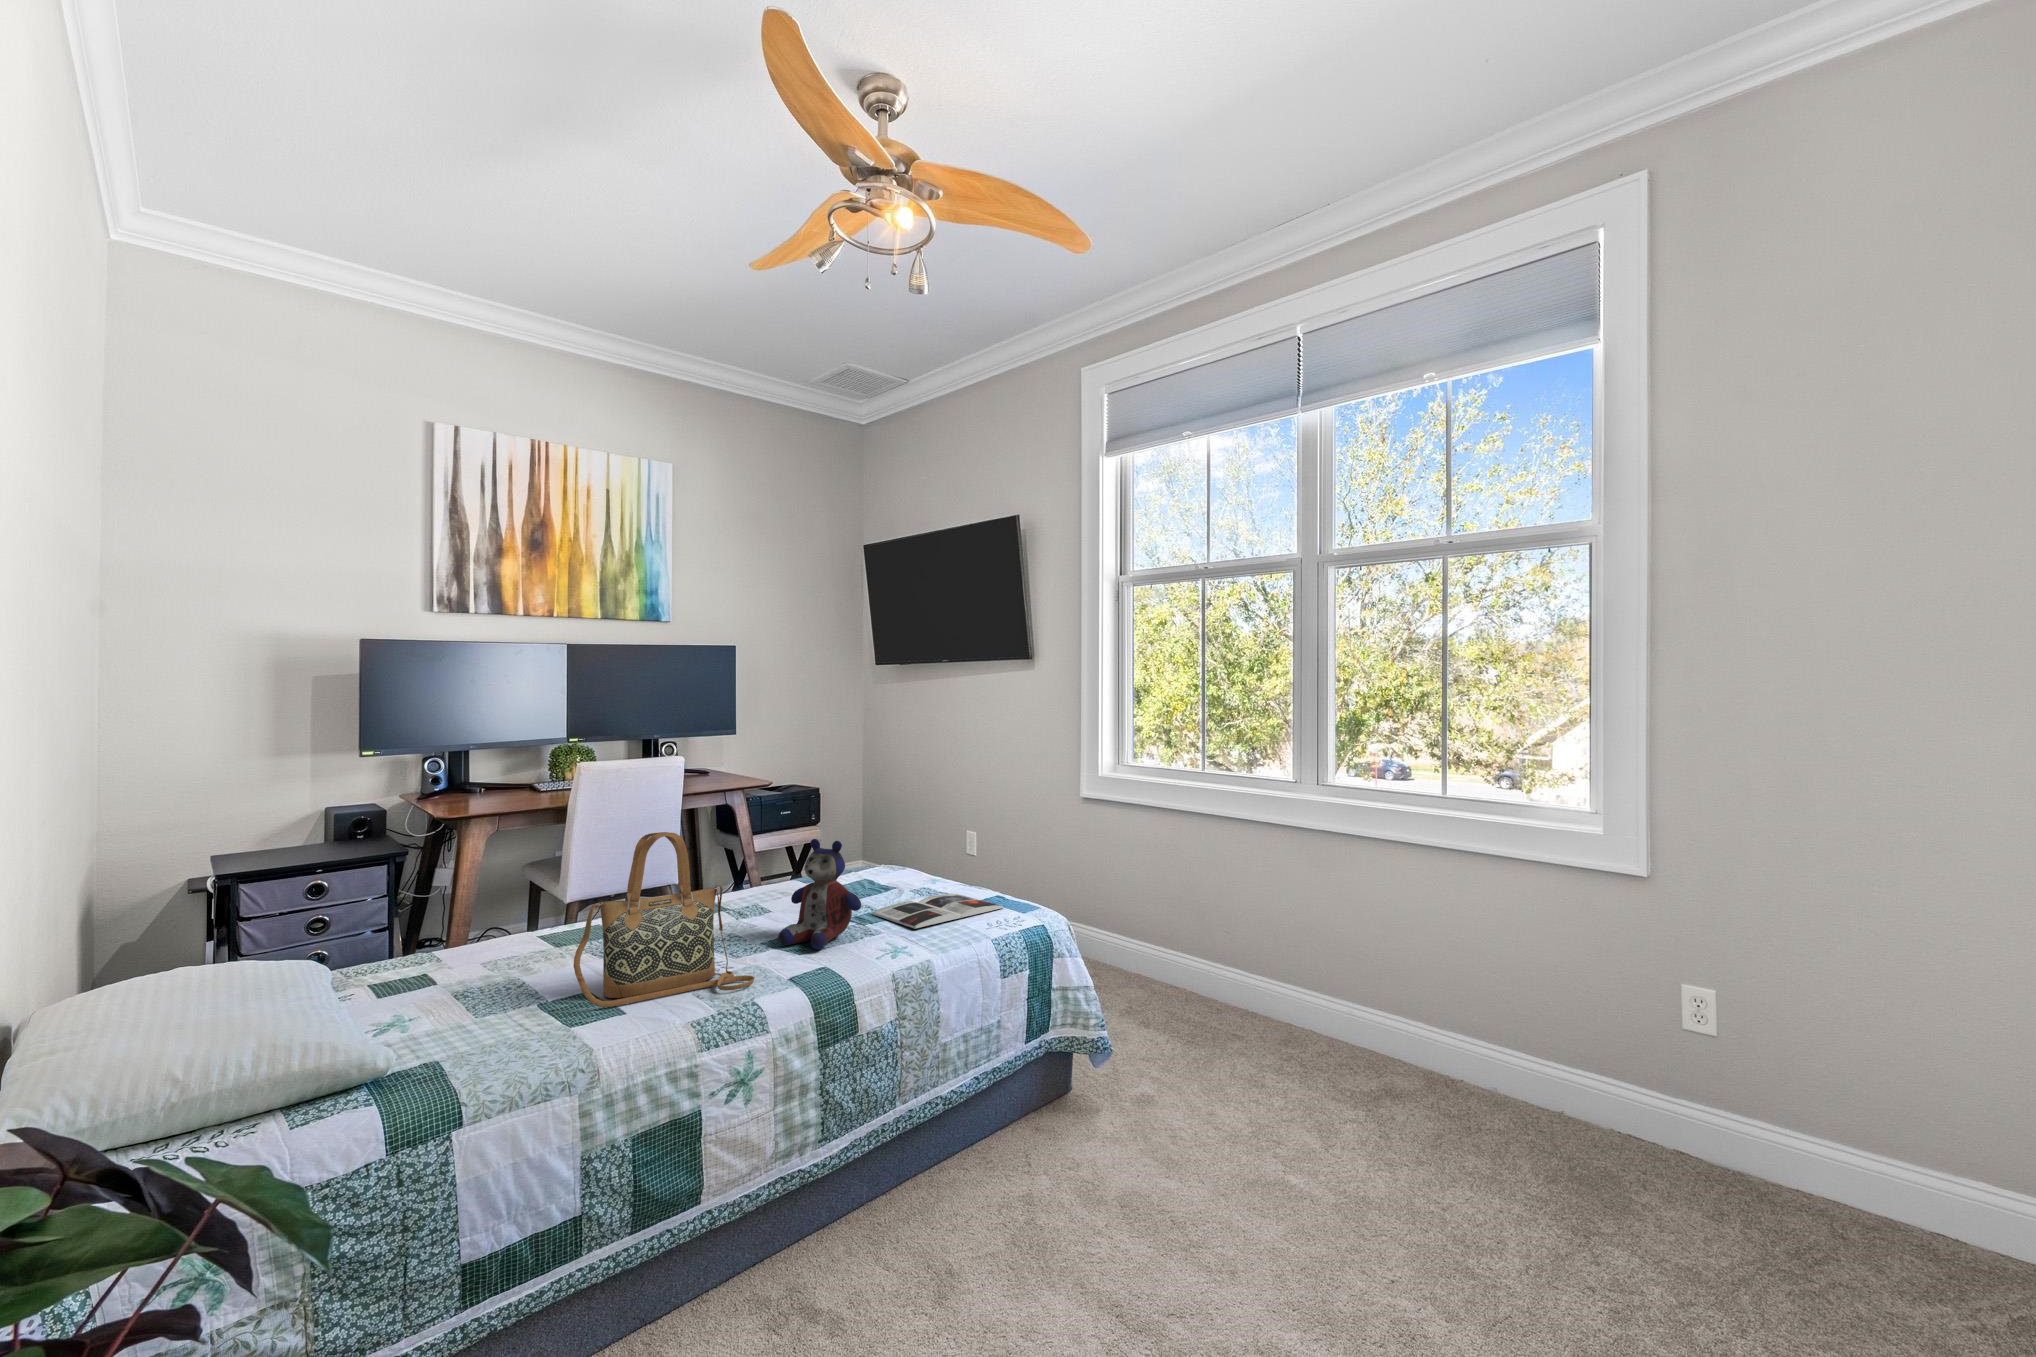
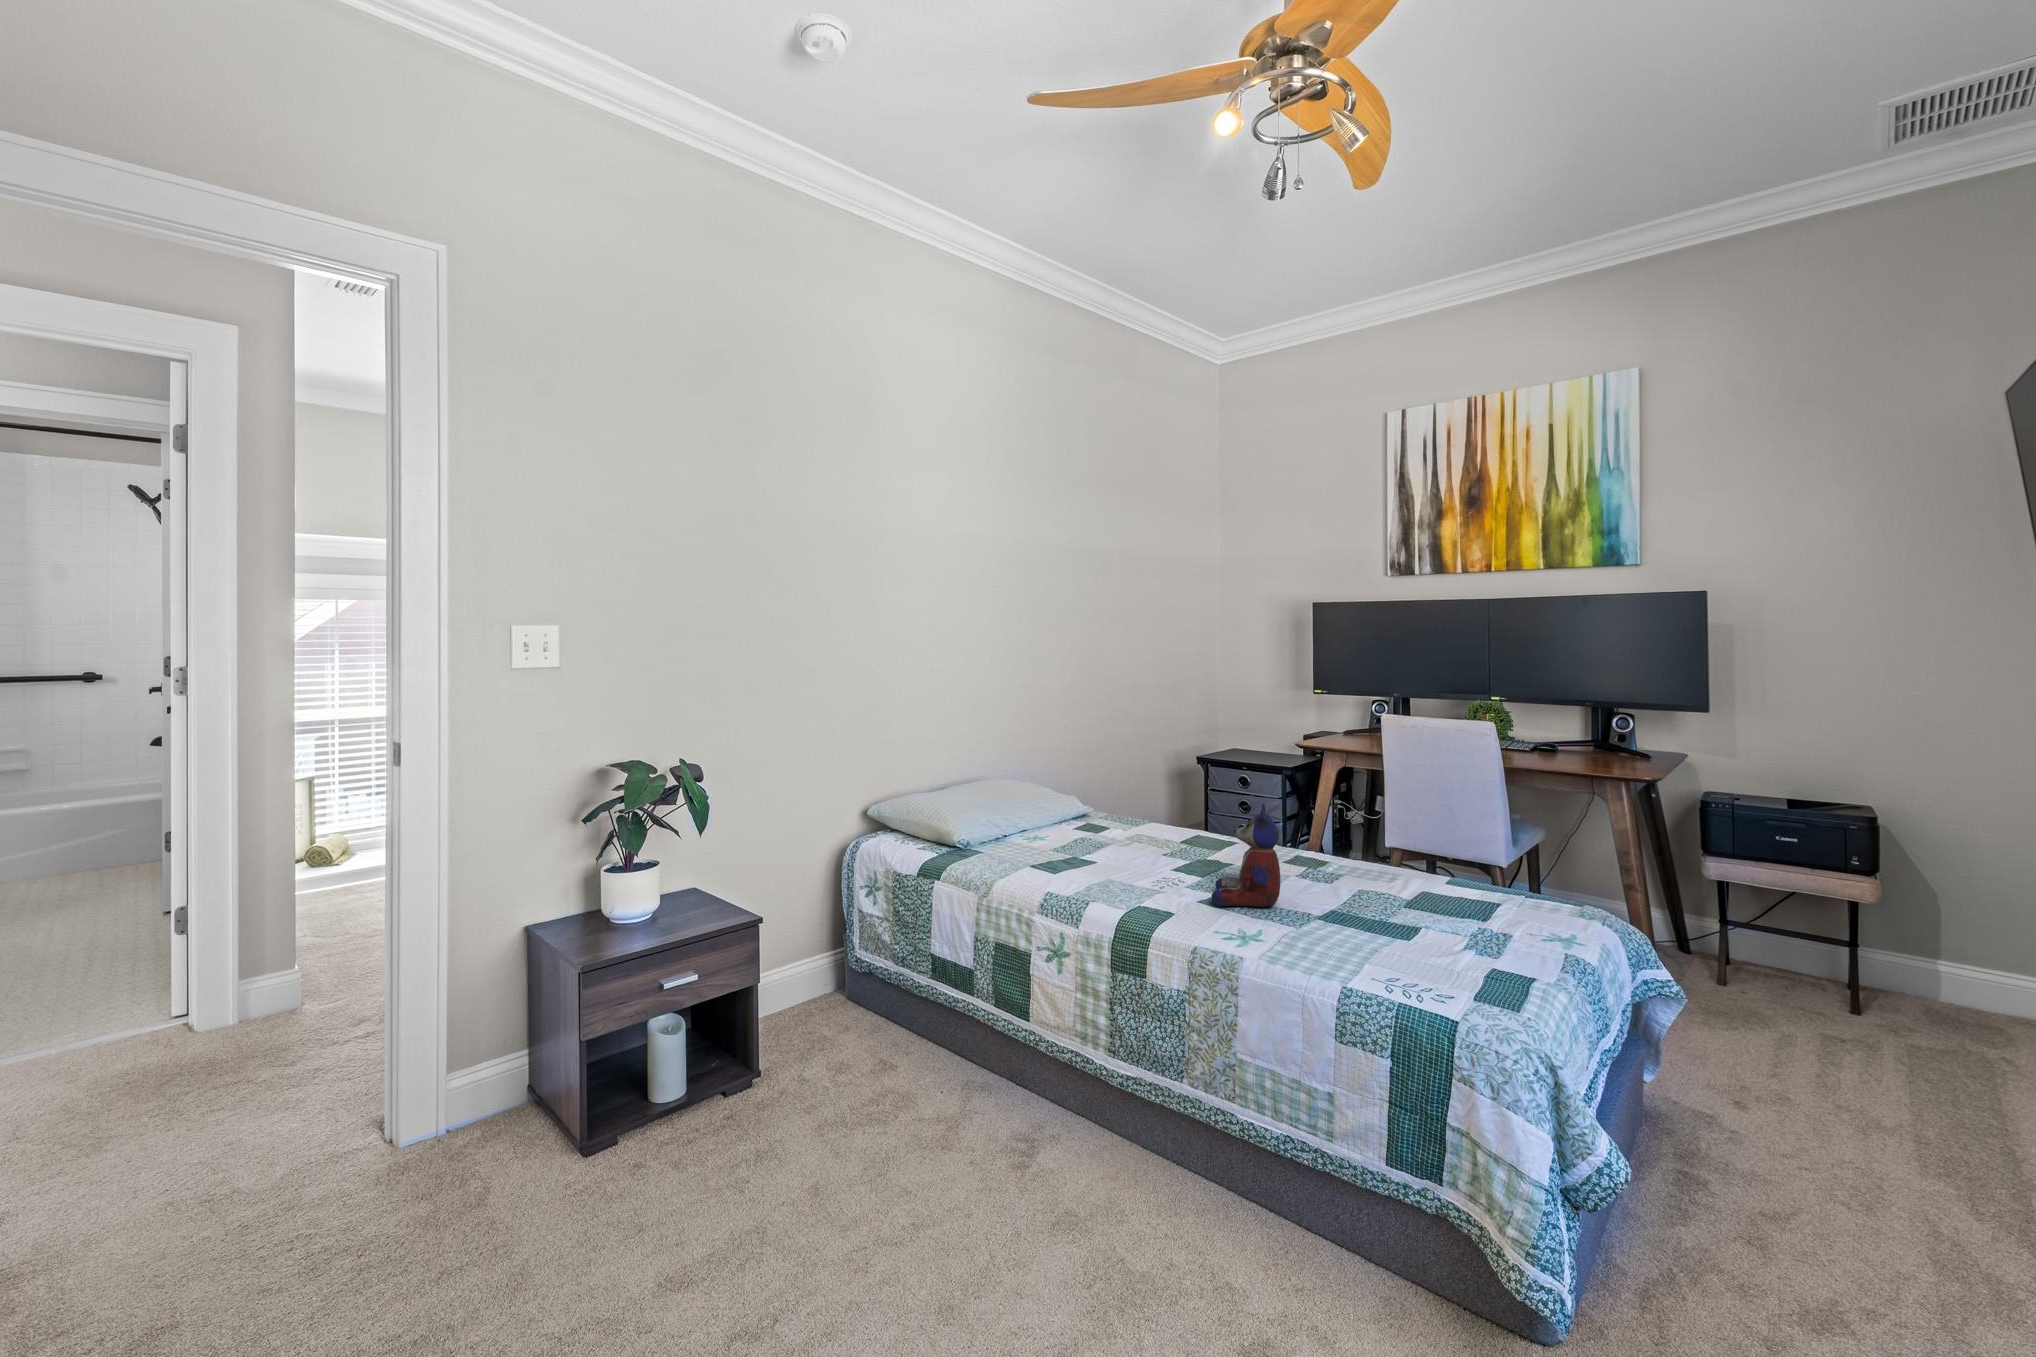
handbag: present [574,832,755,1007] -> none [1054,758,1146,897]
magazine: present [872,894,1004,928] -> none [1323,910,1509,979]

